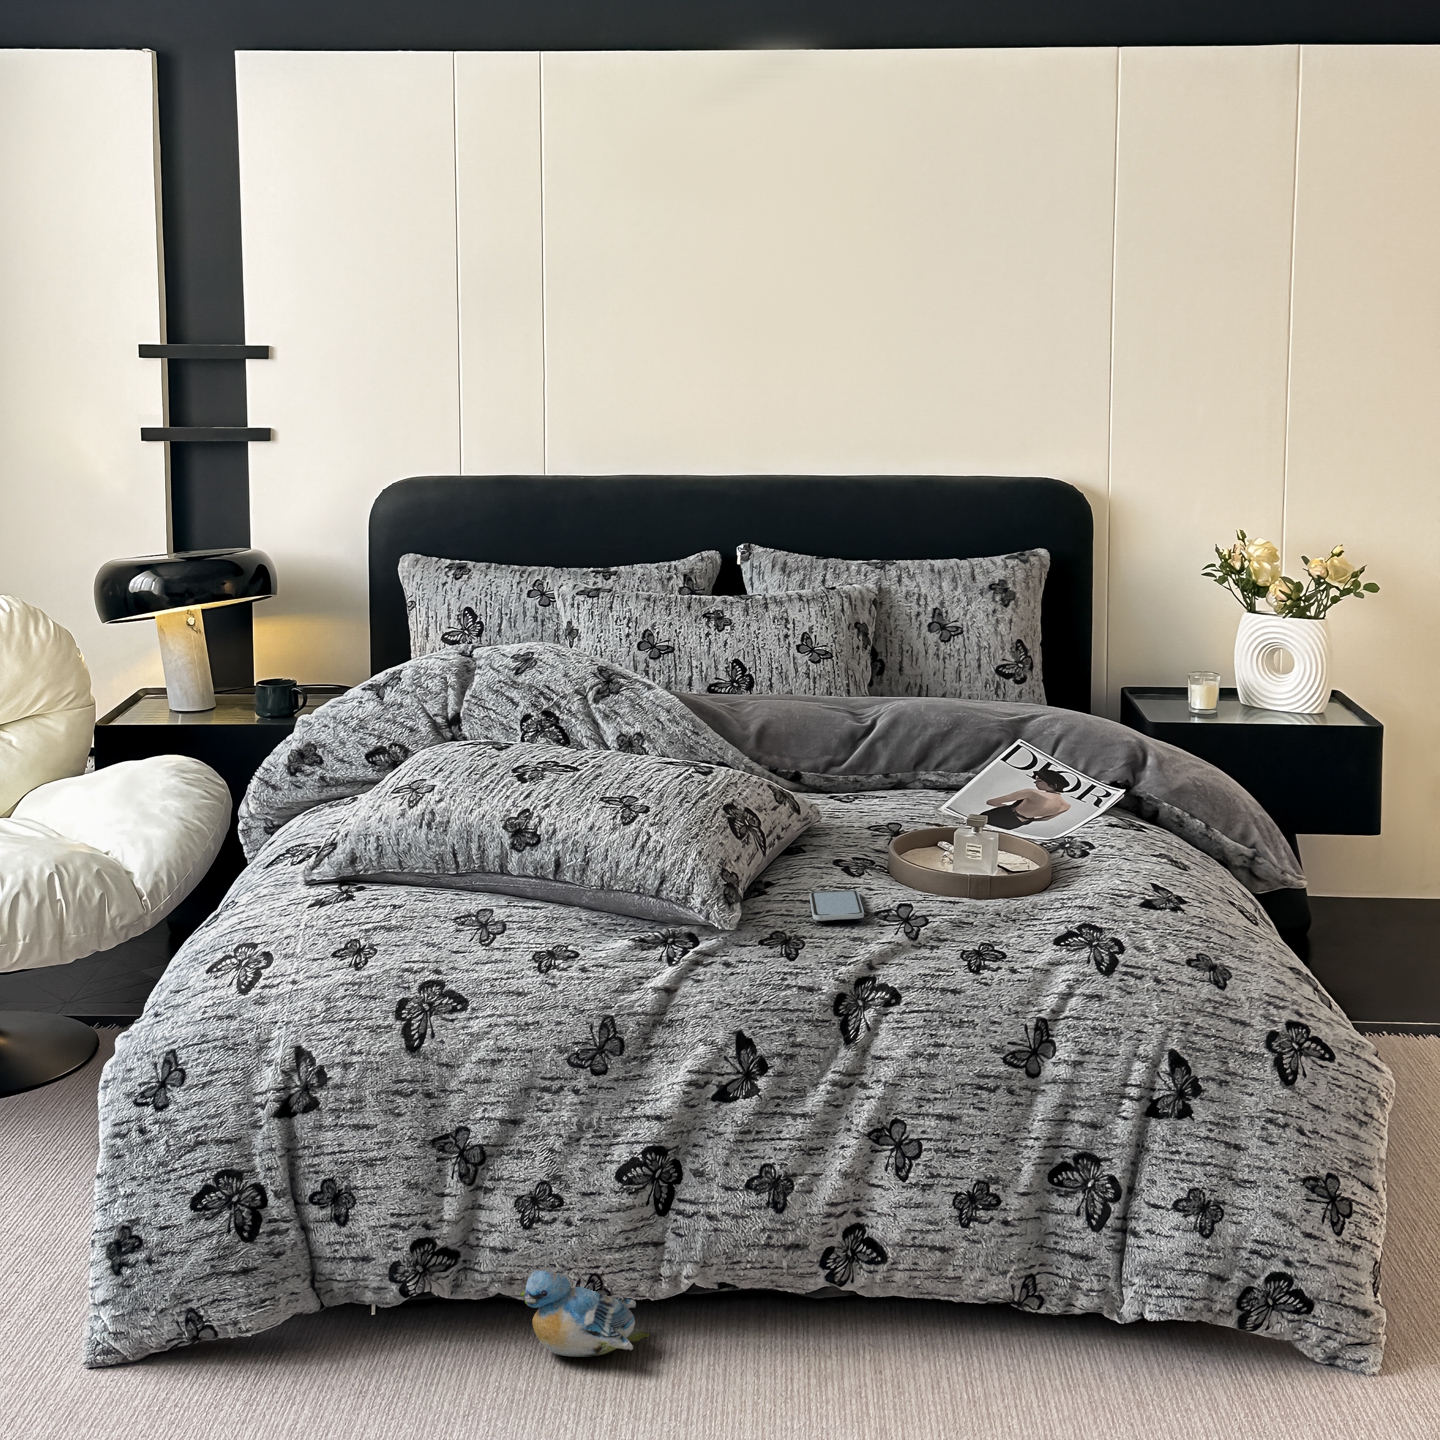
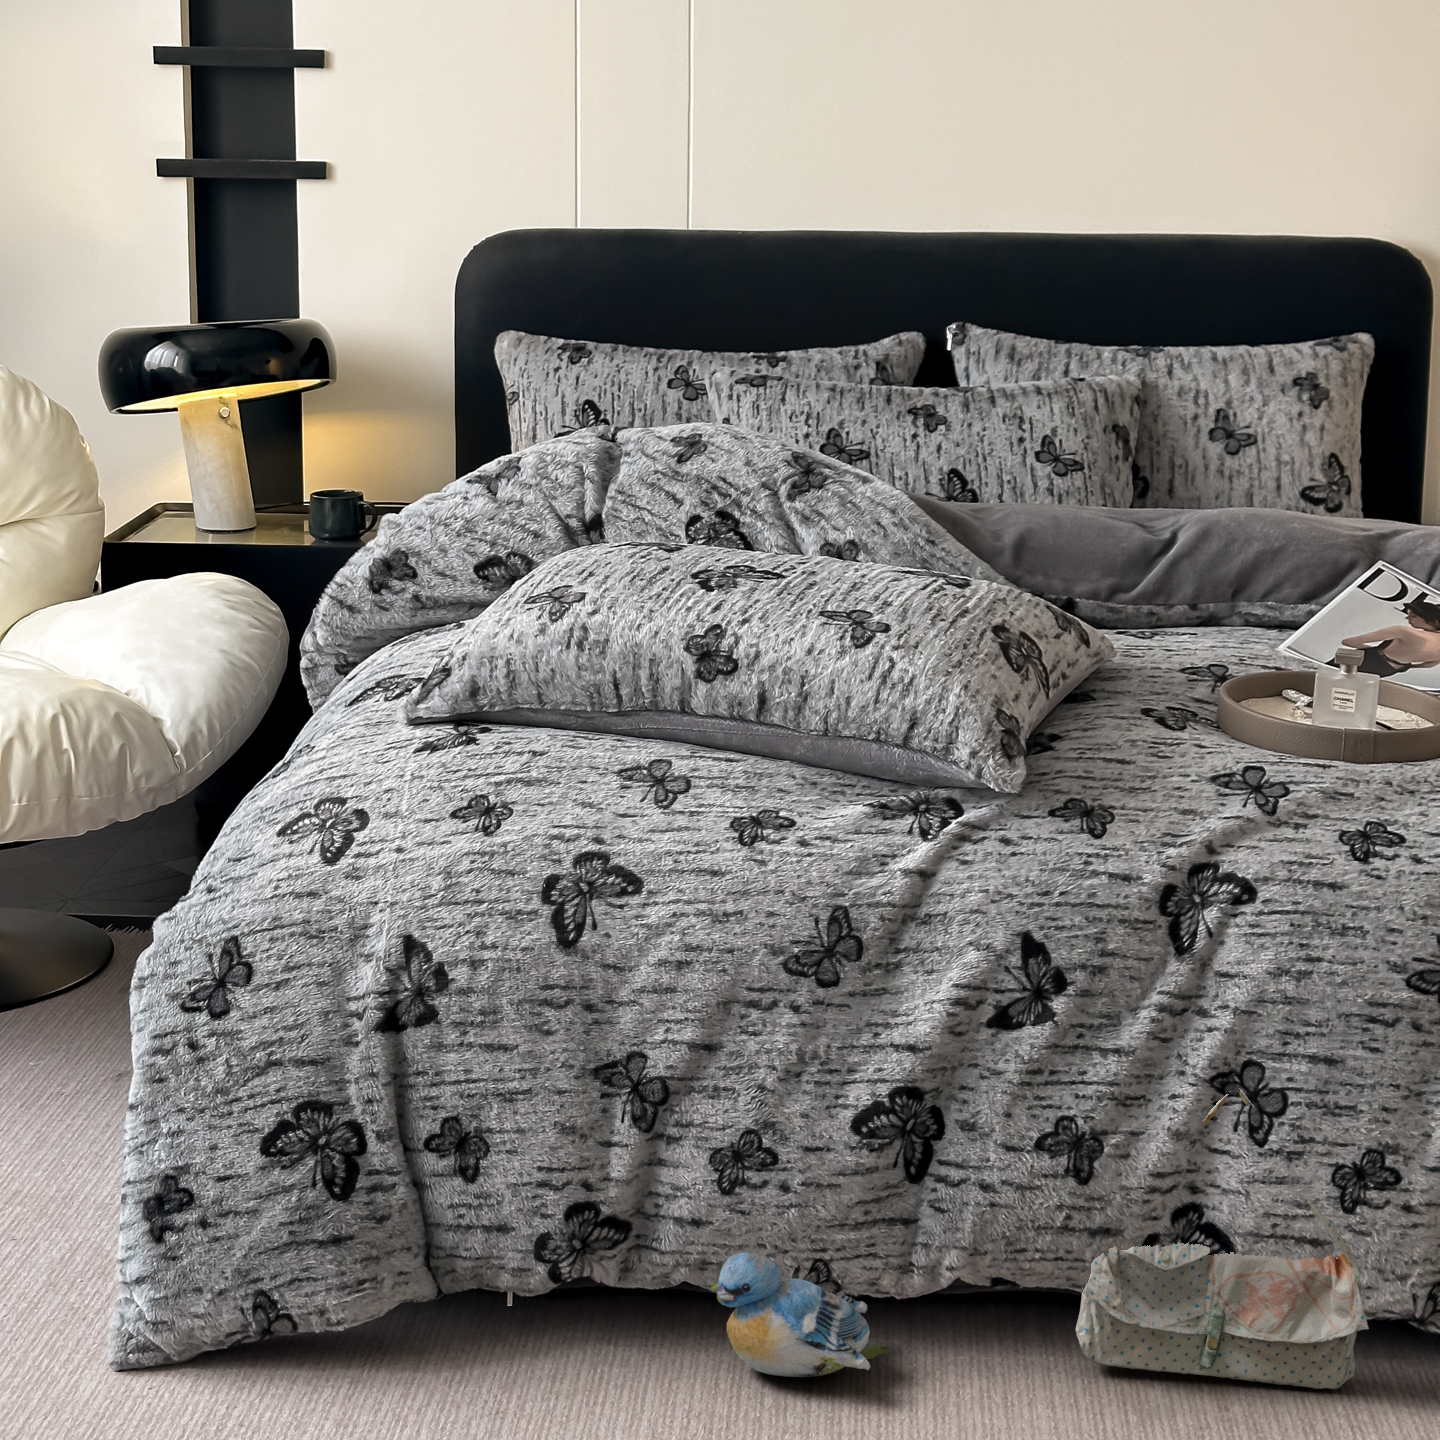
smartphone: present [810,890,864,921] -> none [1108,748,1196,785]
bag: none [783,1133,984,1351] -> present [1076,1088,1369,1389]

